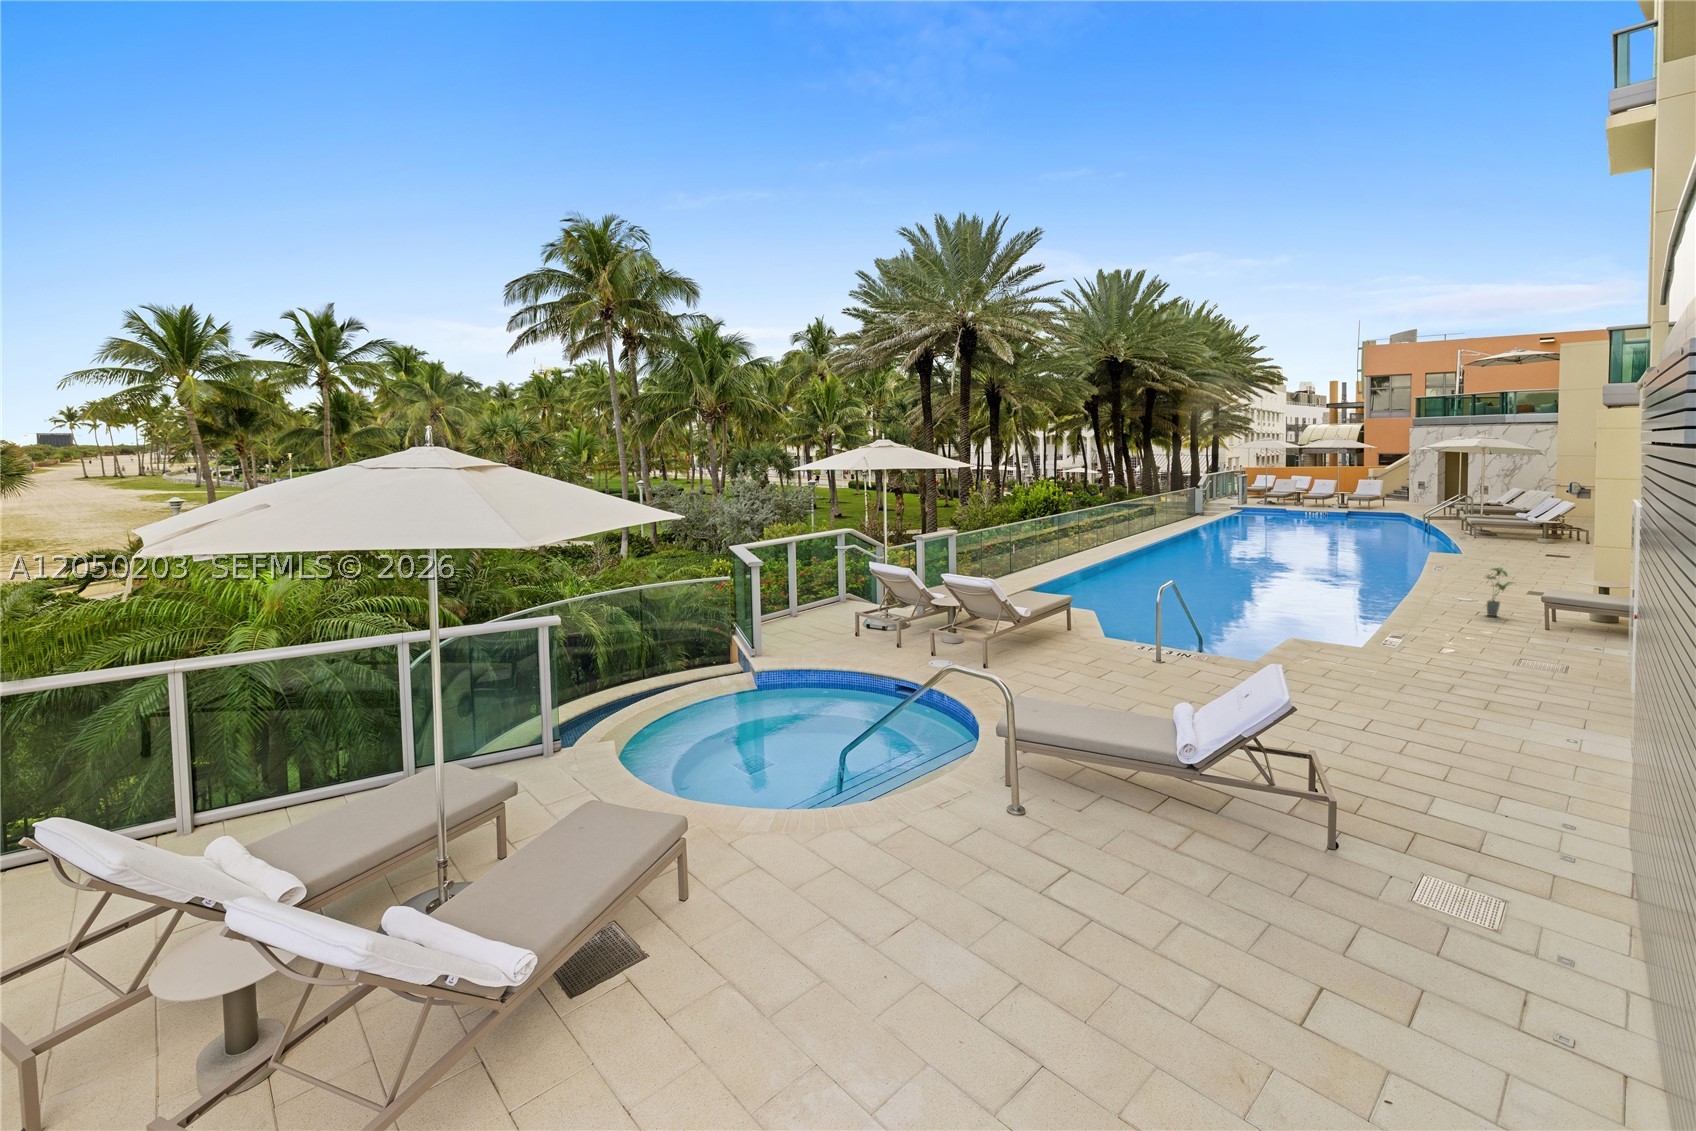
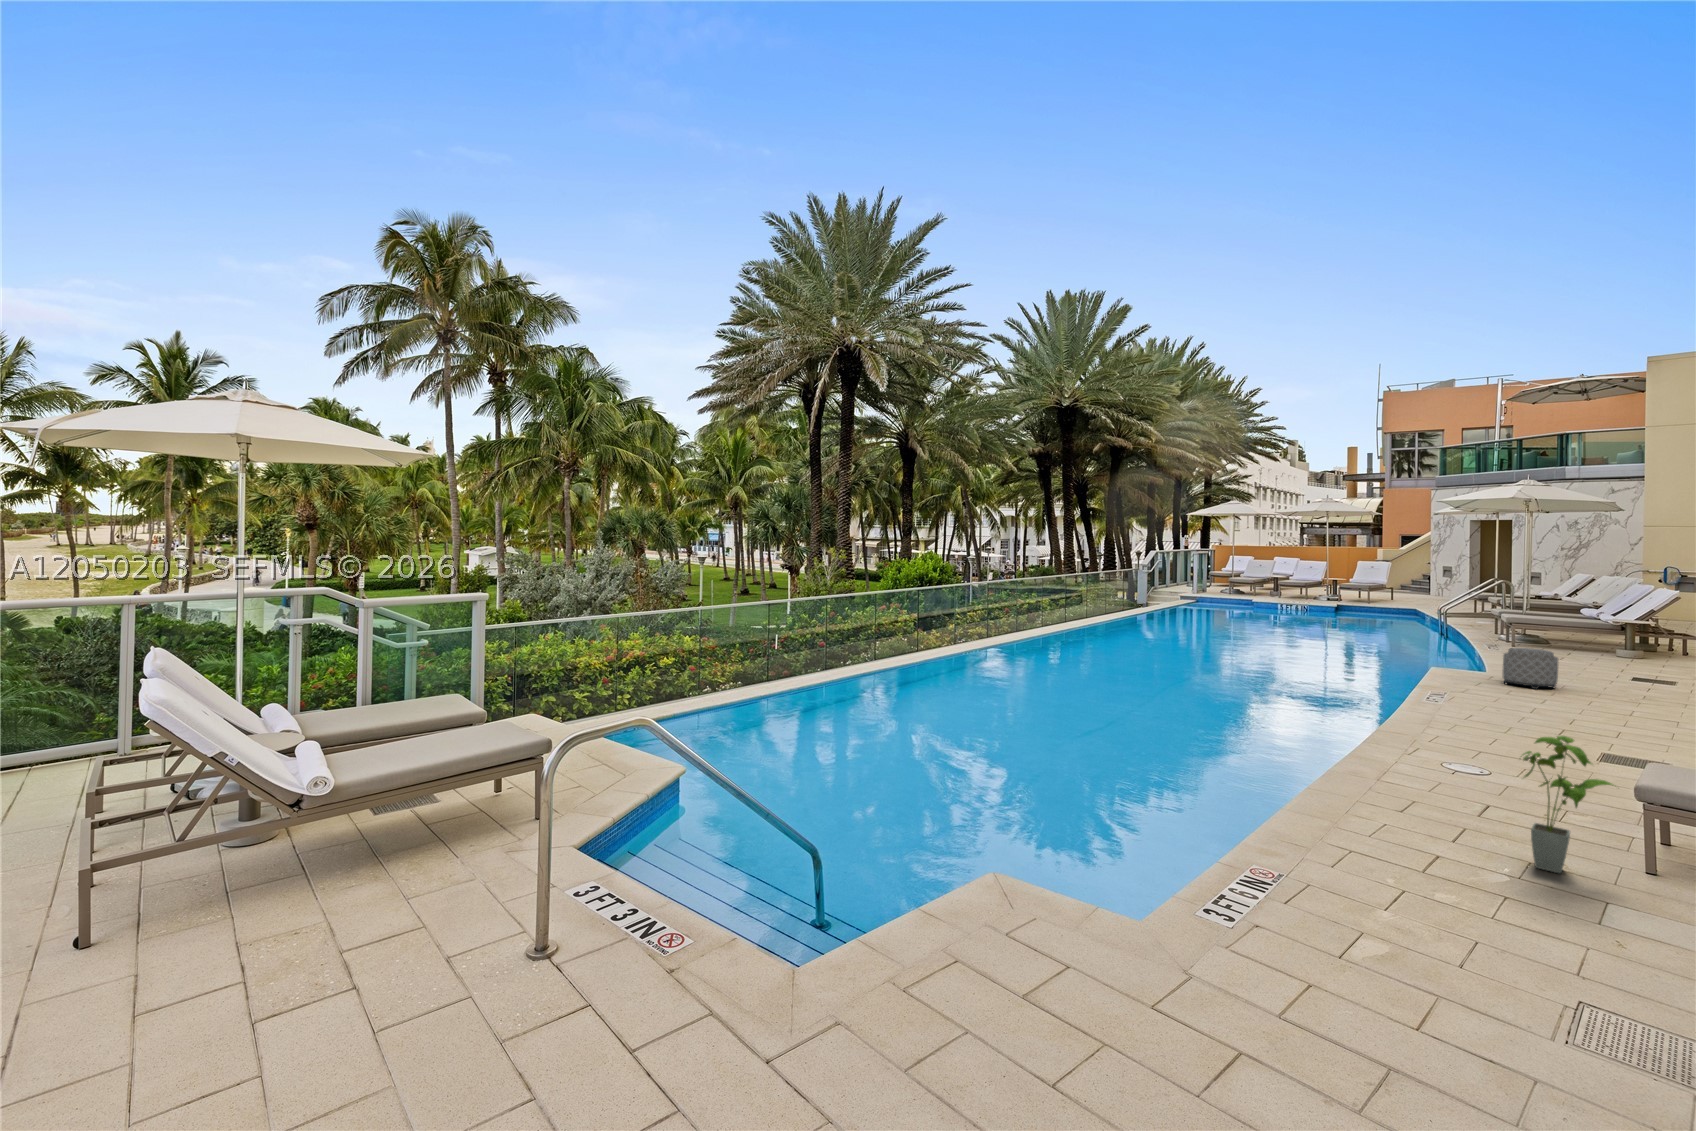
ottoman: none [1470,539,1501,562] -> present [1503,648,1558,689]

